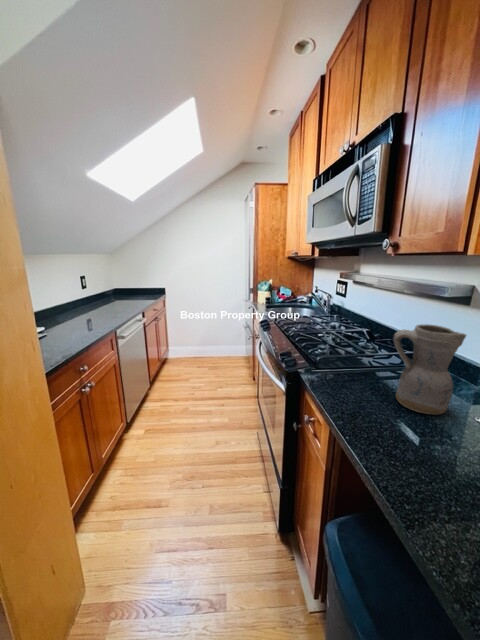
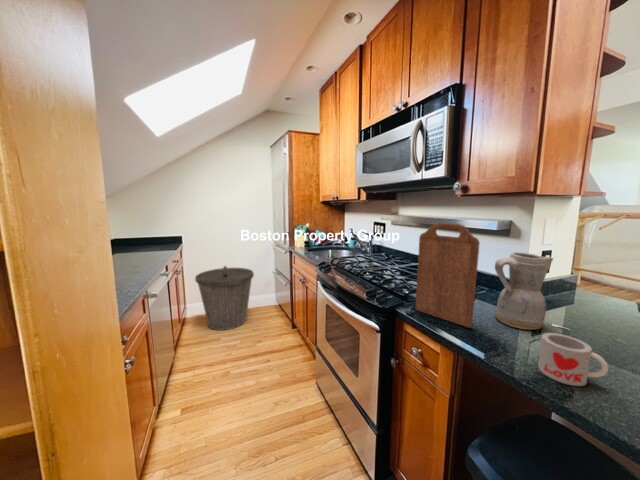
cutting board: none [312,286,365,400] -> present [416,223,480,328]
trash can: none [172,317,223,375] -> present [195,266,254,330]
mug: none [384,416,448,476] -> present [538,333,608,386]

